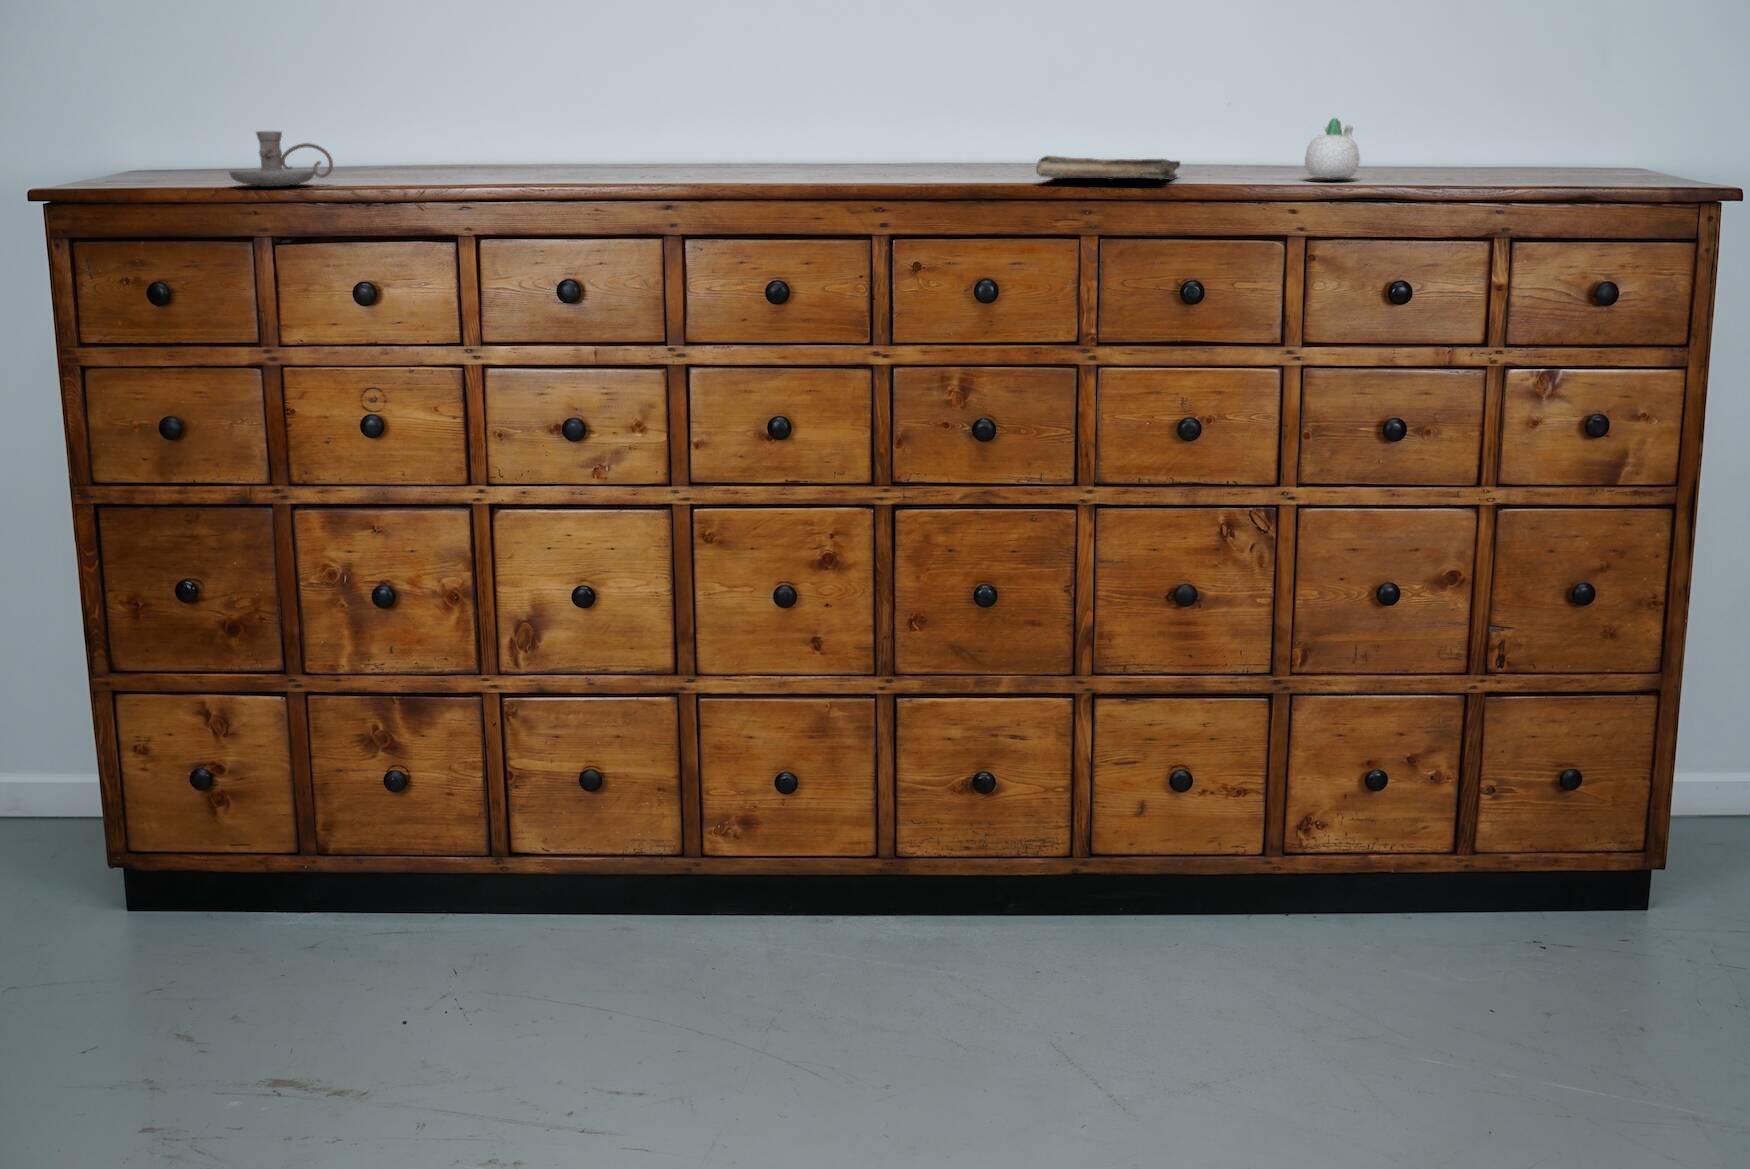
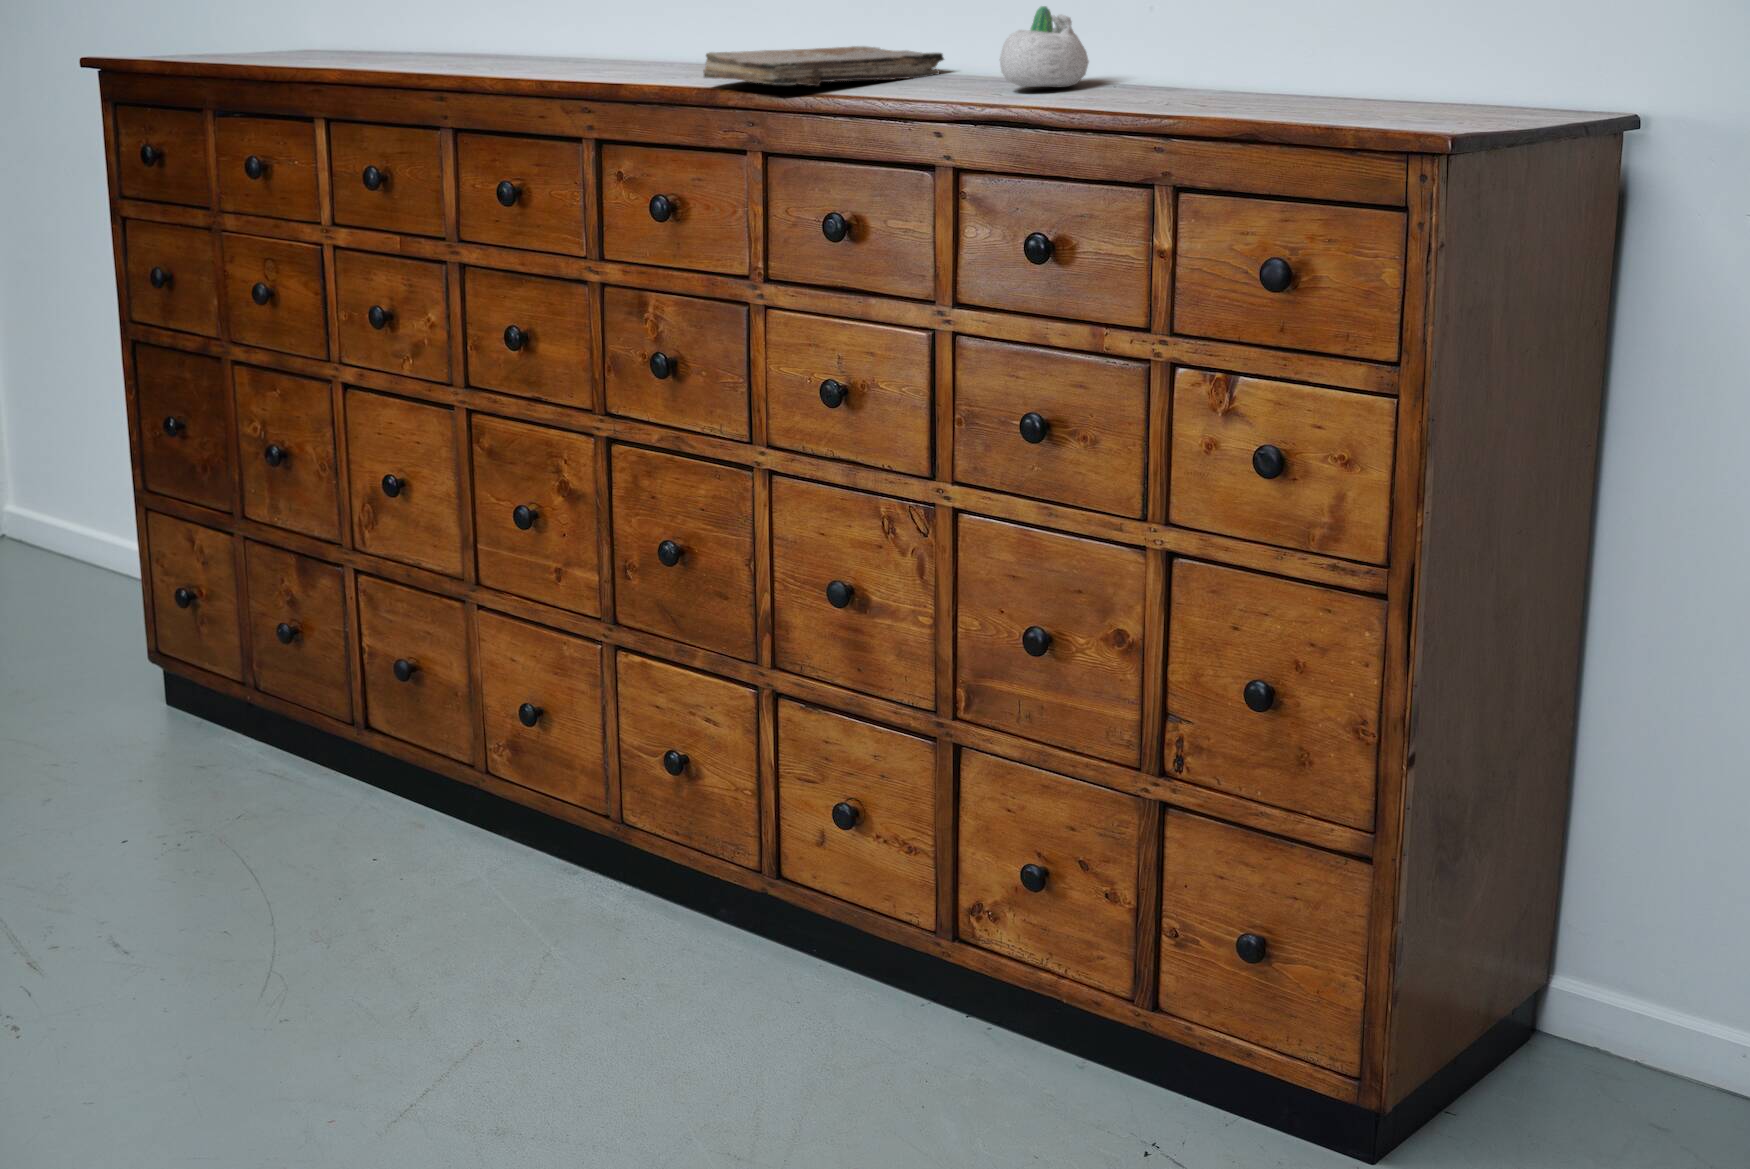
candle holder: present [229,131,333,186] -> none [157,11,237,63]

